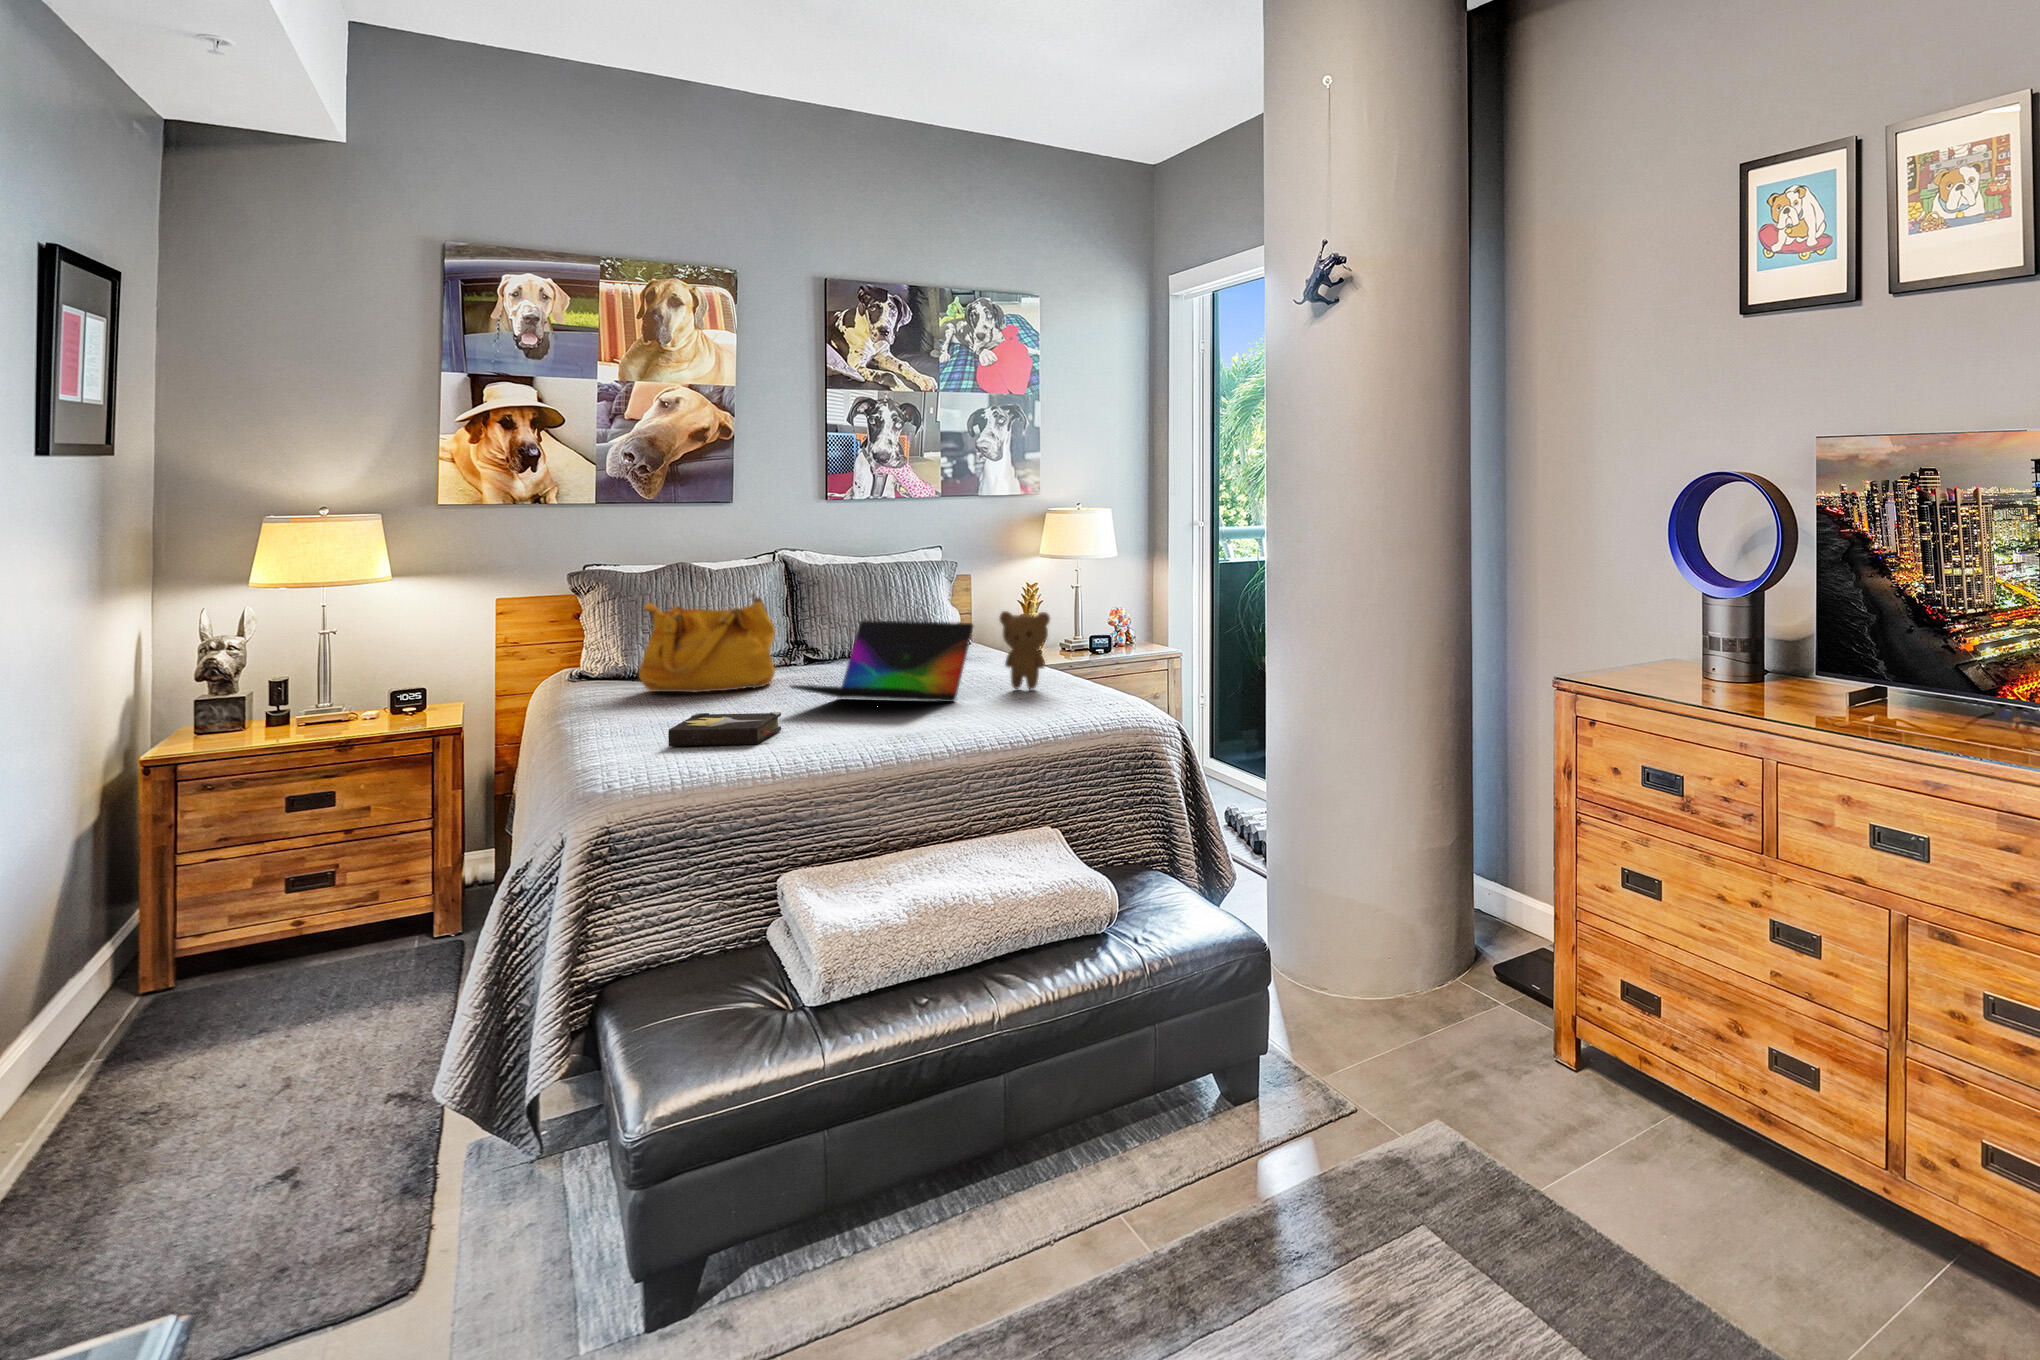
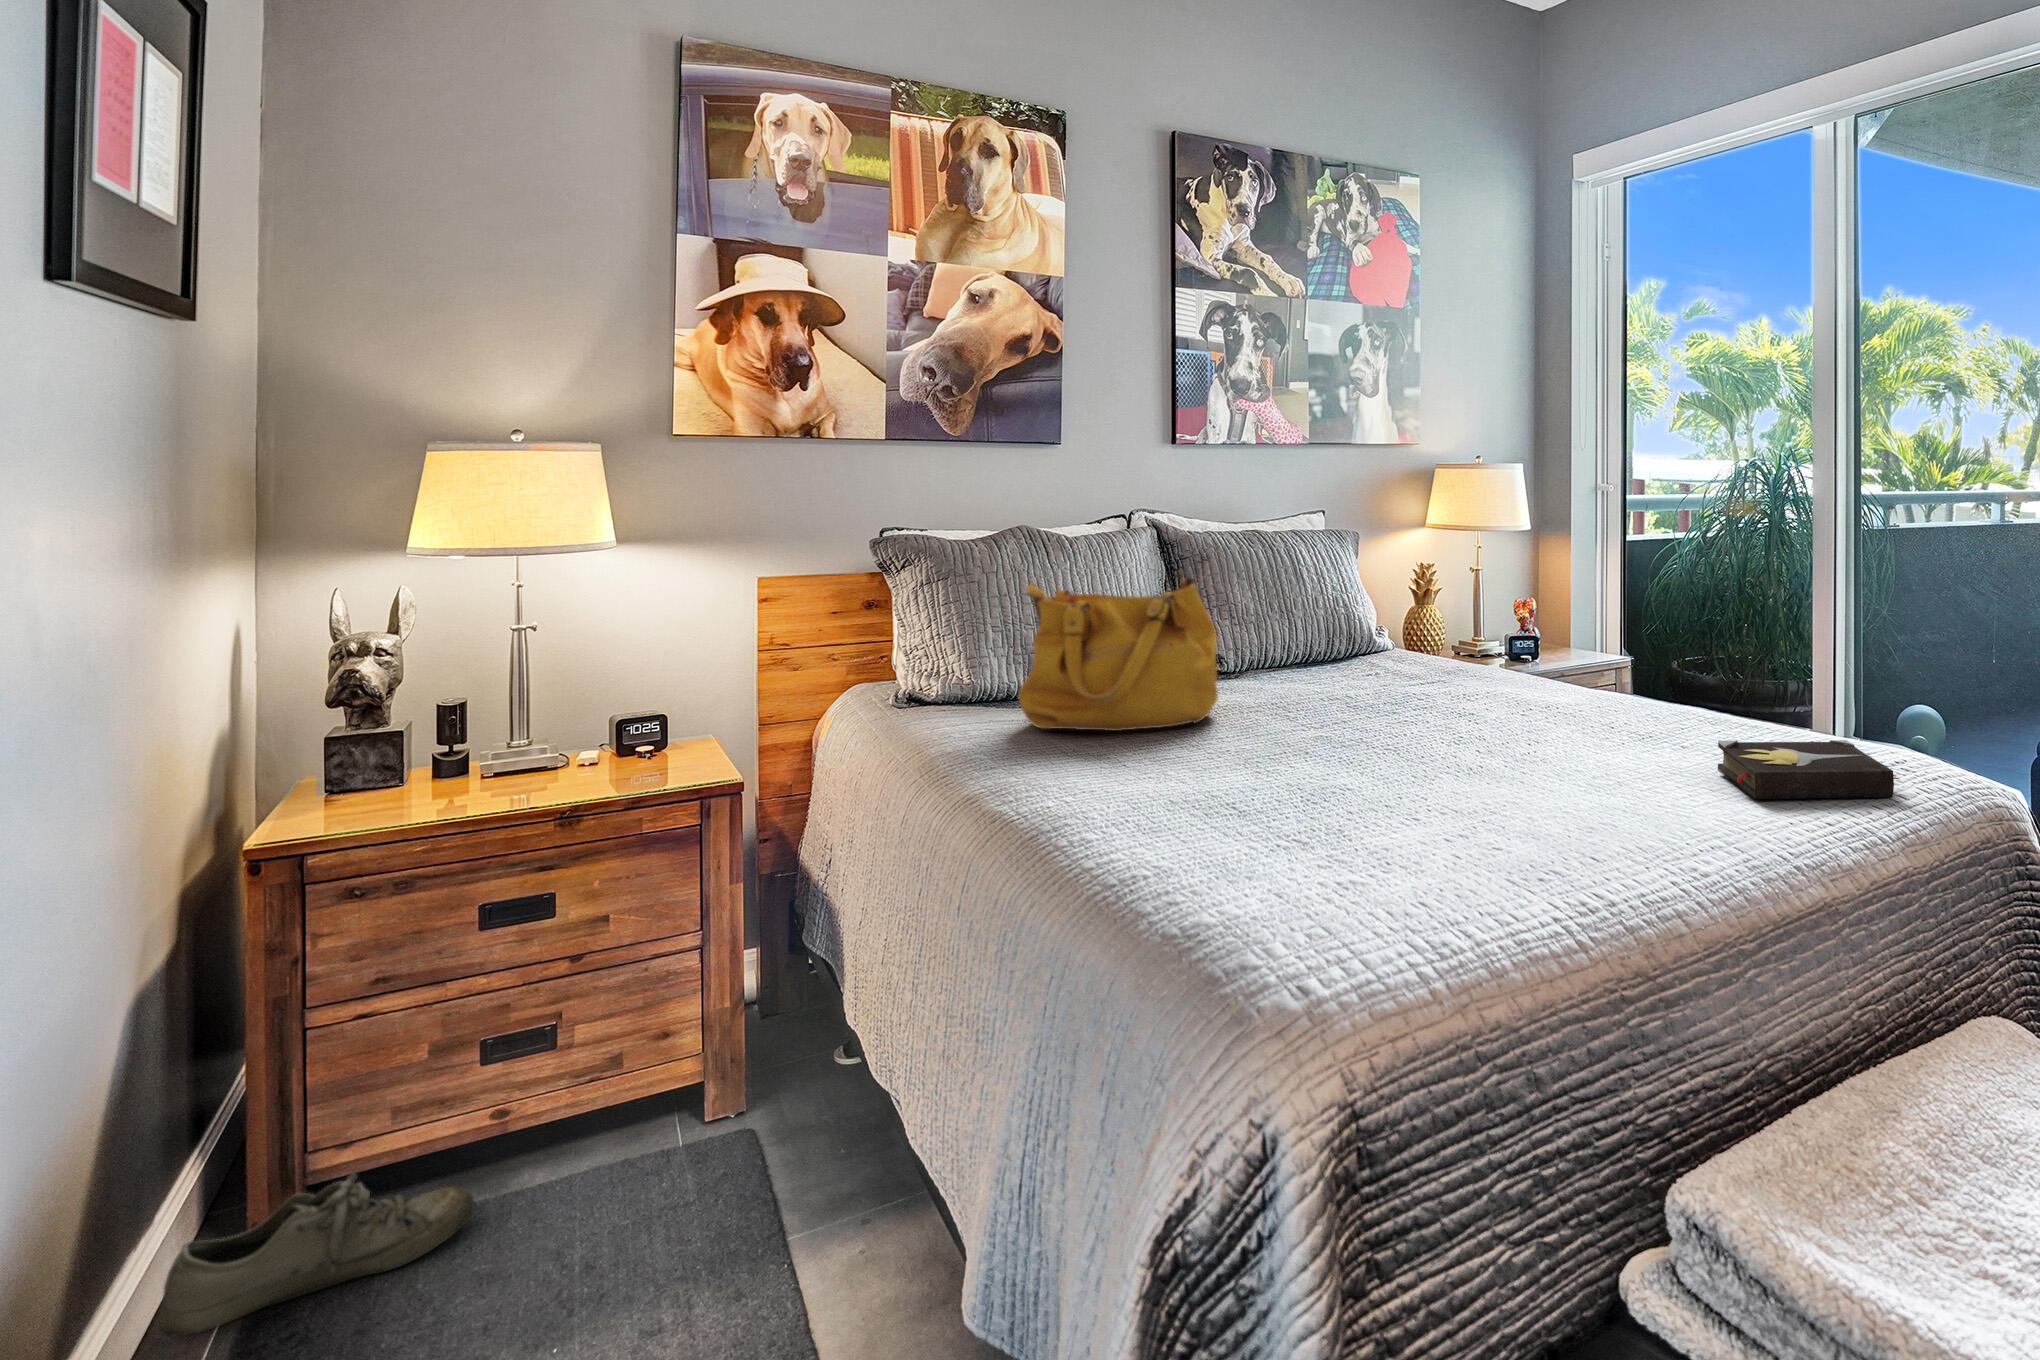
teddy bear: present [999,611,1050,690] -> none [1609,604,1704,735]
laptop: present [789,620,973,702] -> none [1338,617,1587,767]
hardback book: present [668,712,781,746] -> present [1718,740,1899,799]
shoe: none [96,941,281,1020] -> present [160,1173,474,1338]

